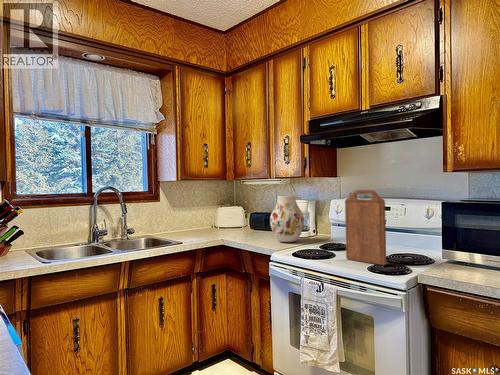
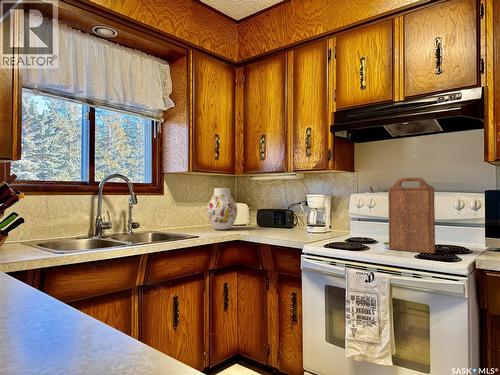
vase: present [270,195,304,242] -> present [207,188,237,230]

